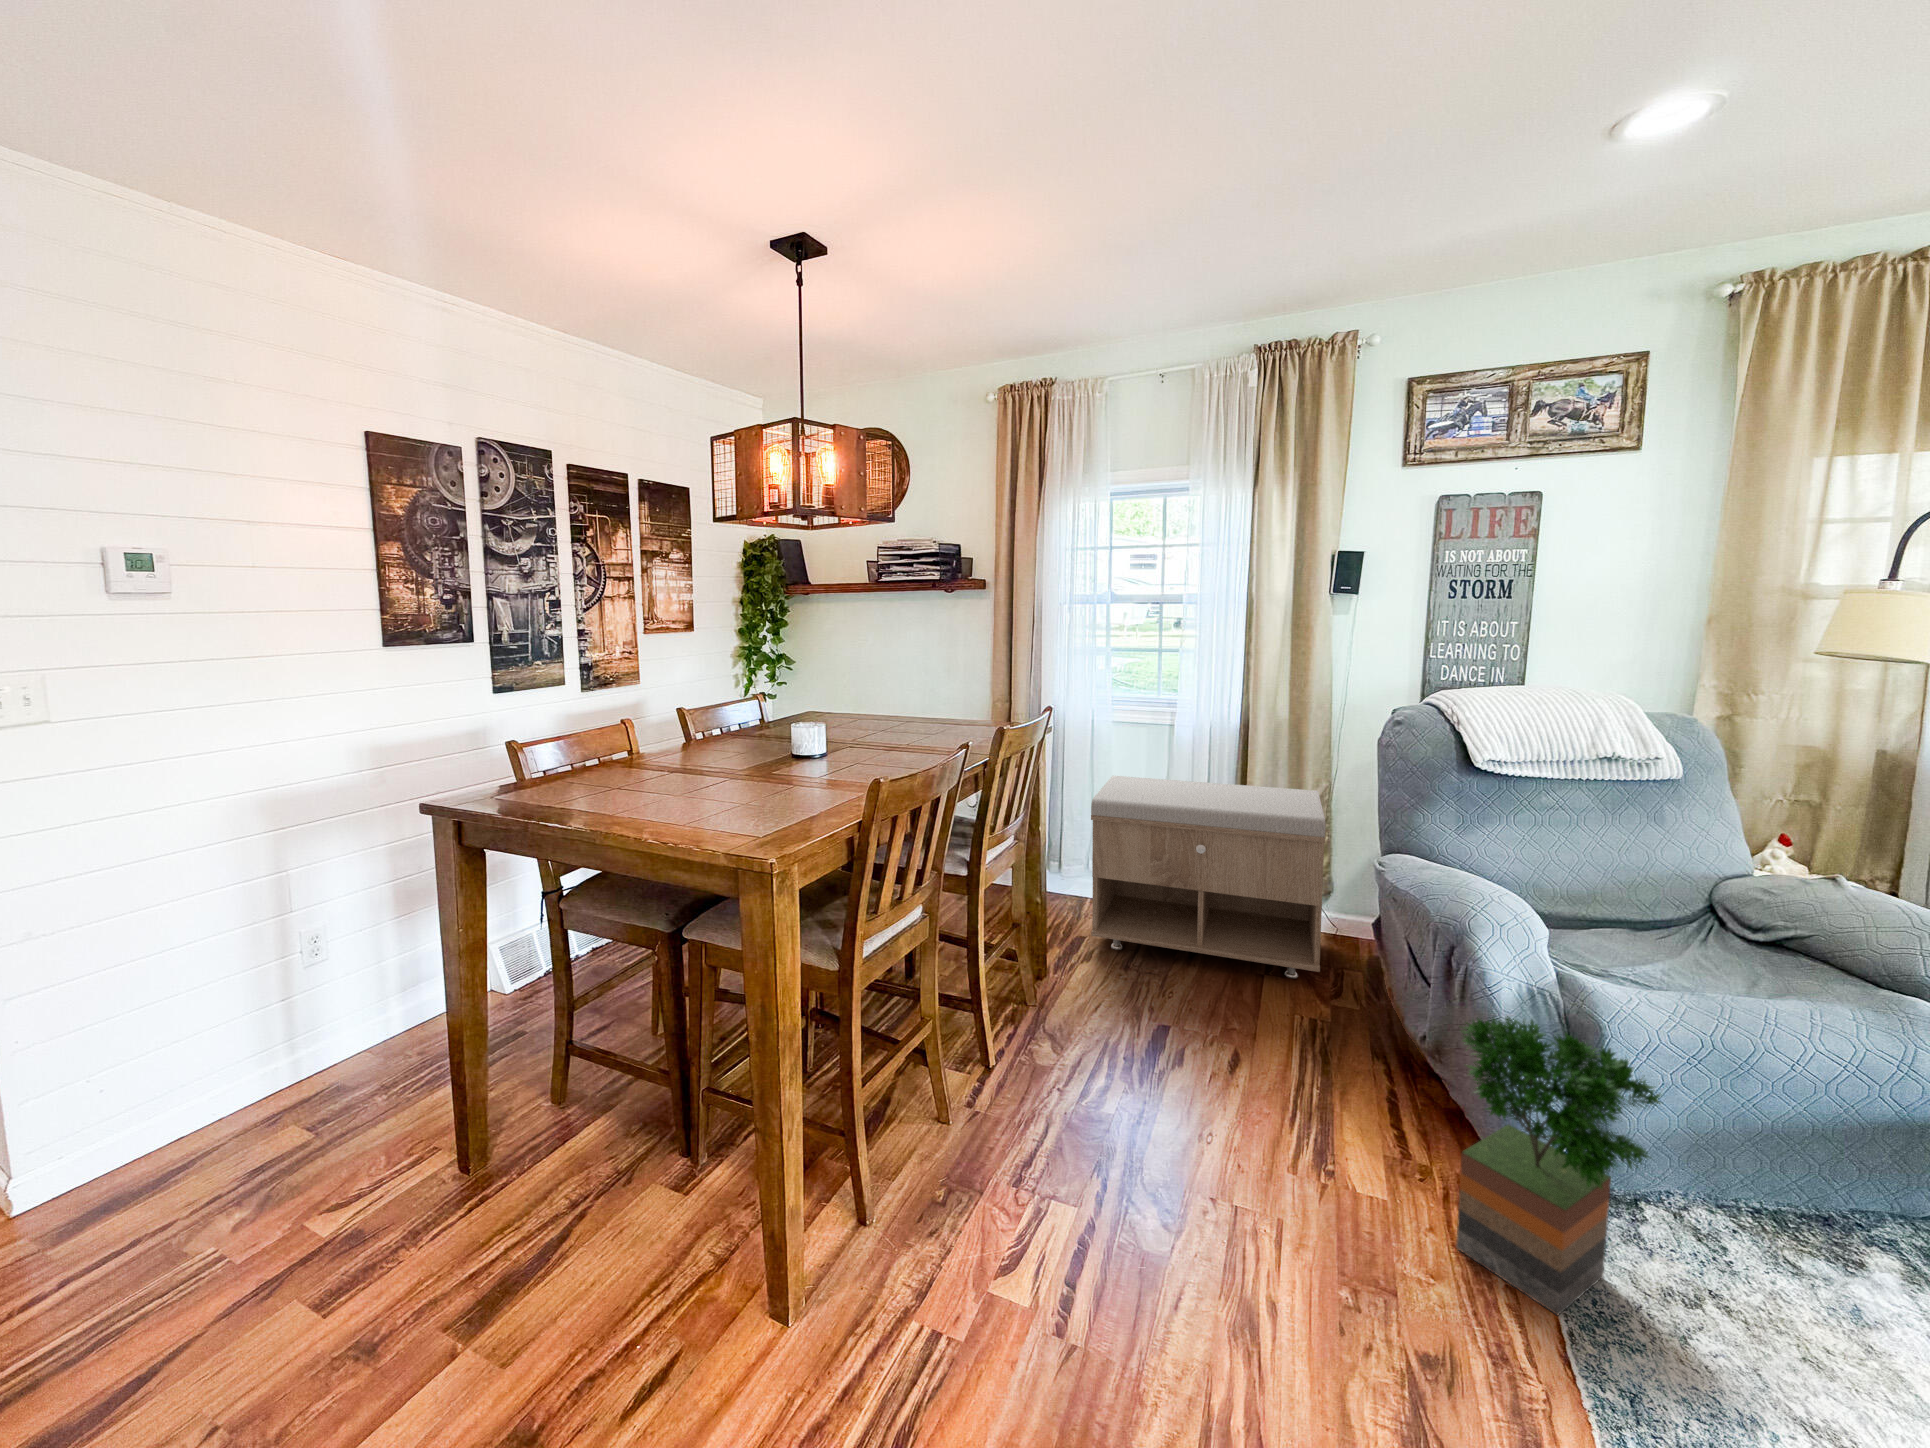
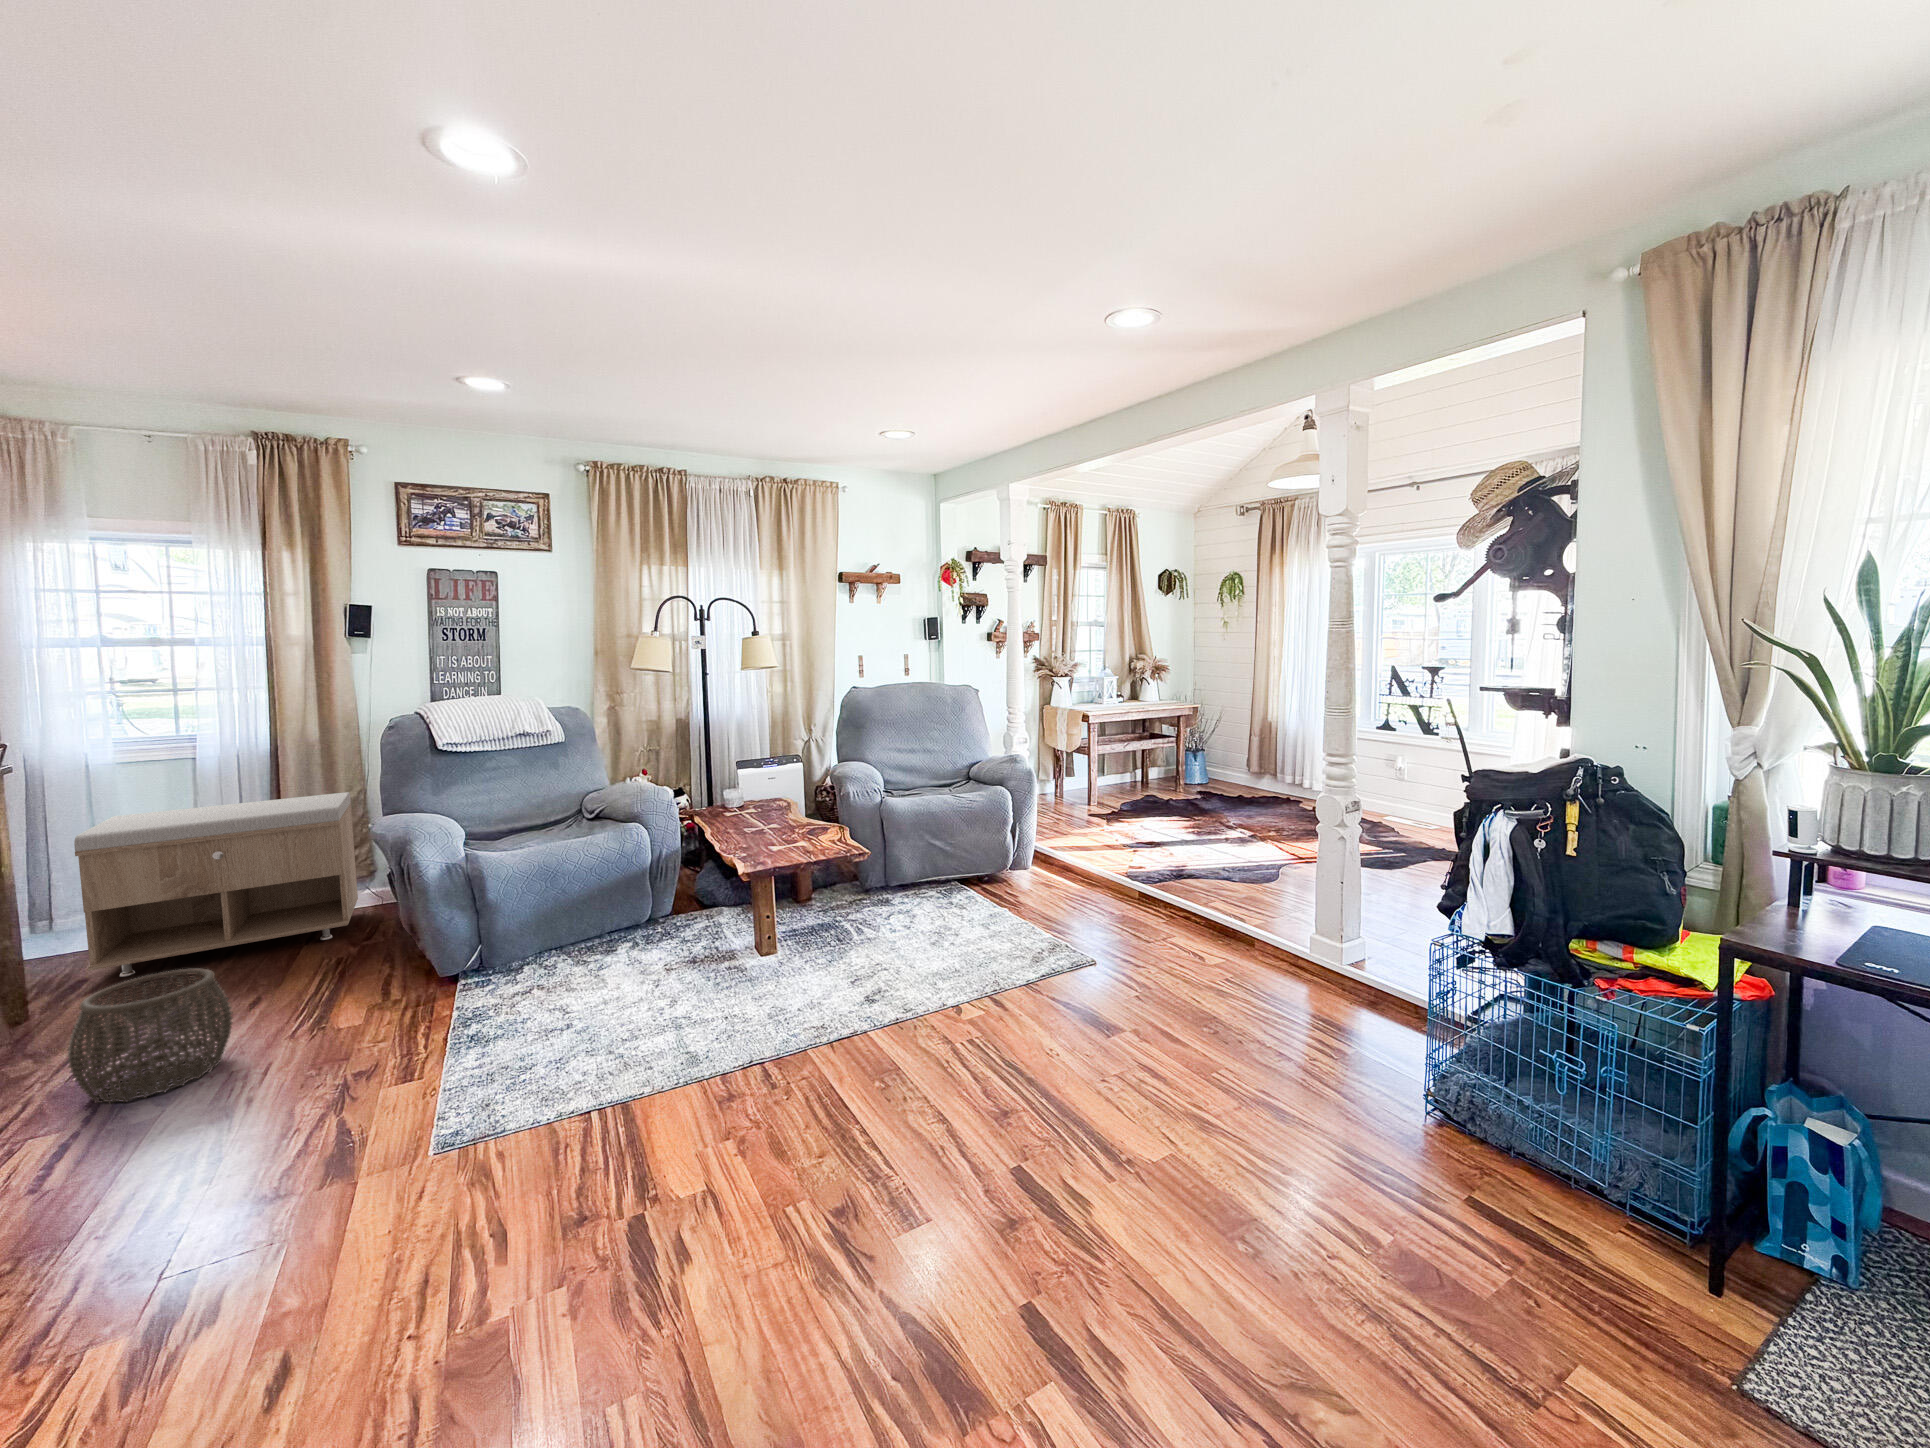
potted tree: present [1456,1016,1661,1315] -> none [372,874,484,1022]
woven basket: none [1102,1032,1259,1226] -> present [68,968,233,1104]

